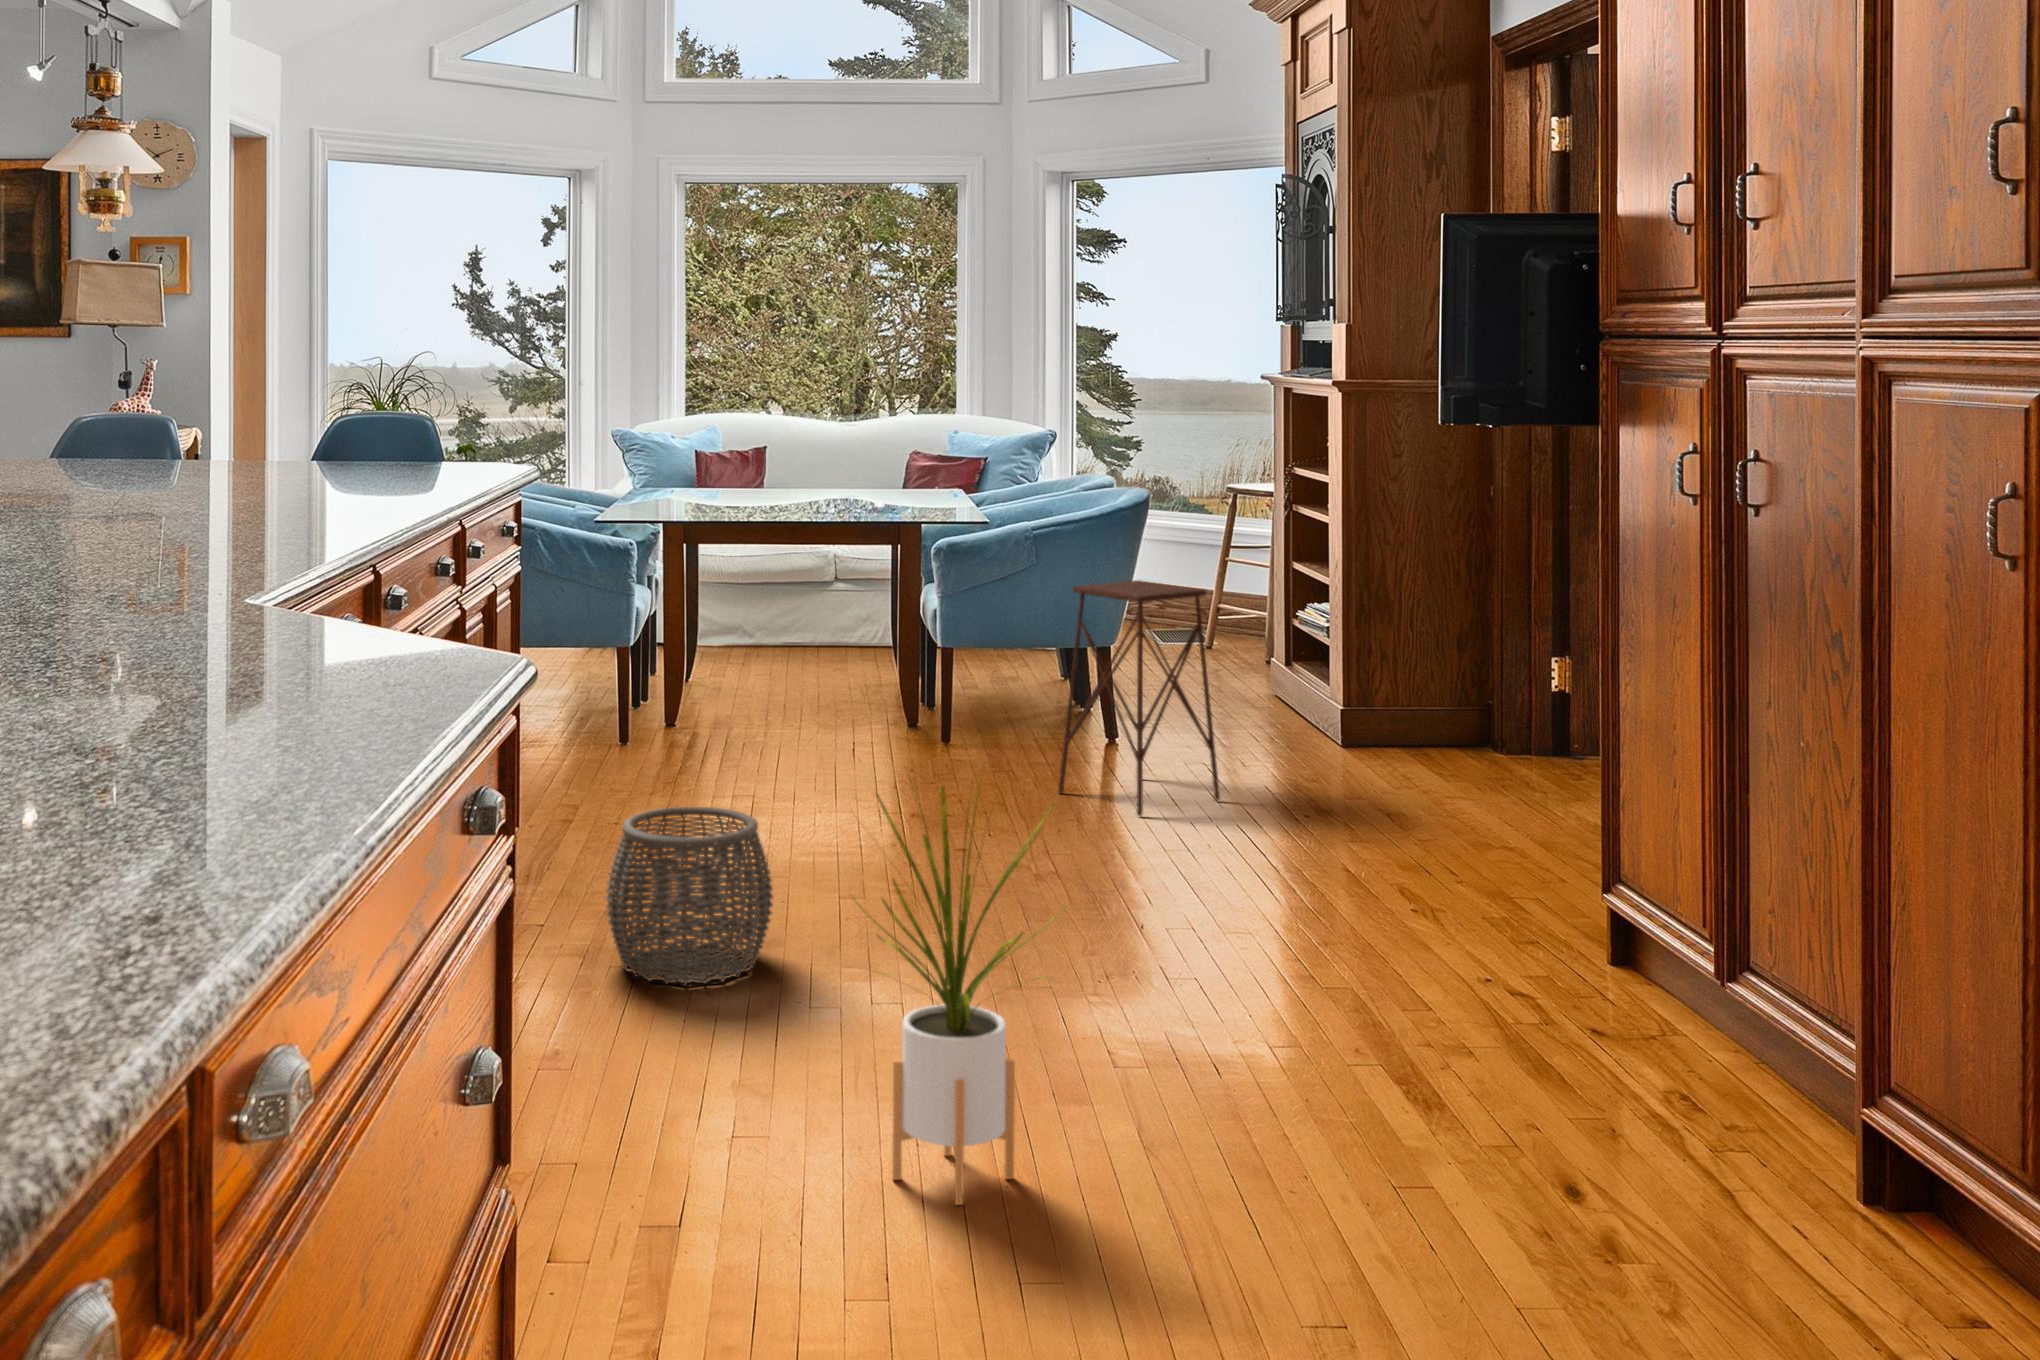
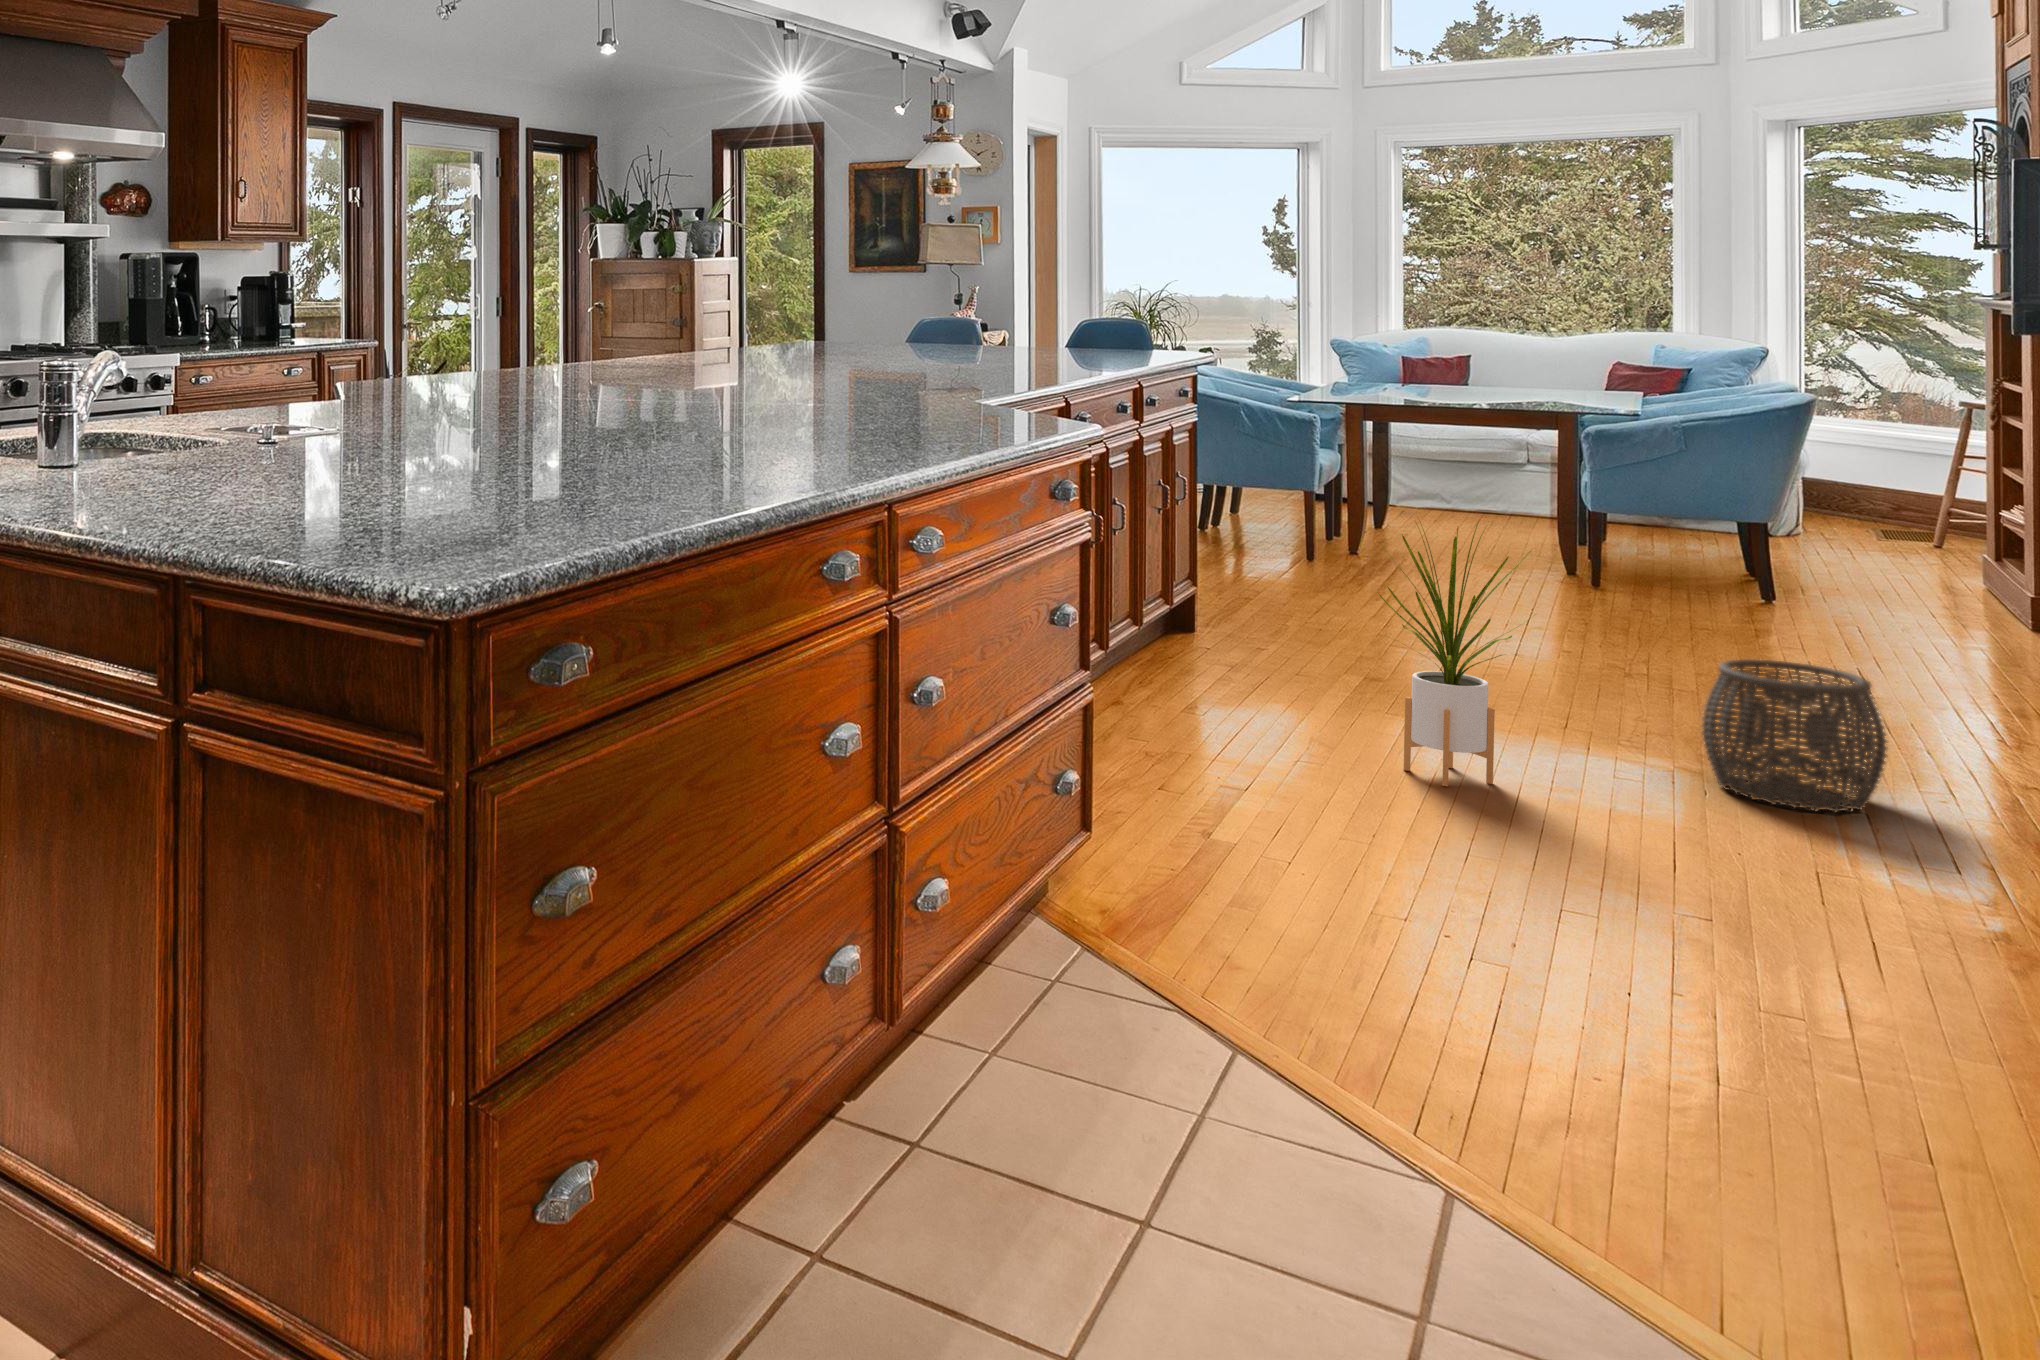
side table: present [1058,580,1220,816] -> none [1675,460,1841,644]
woven basket: present [606,807,774,984] -> present [1702,659,1887,812]

